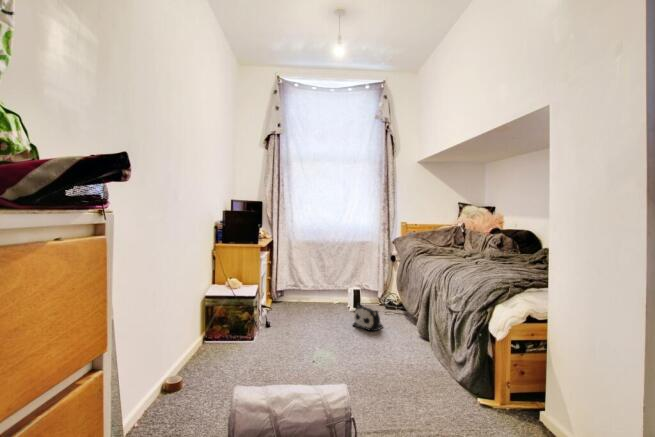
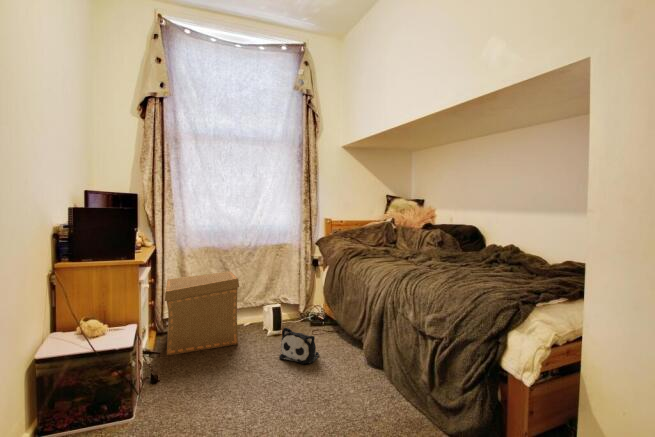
cardboard box: none [277,261,327,314] -> present [165,271,239,355]

